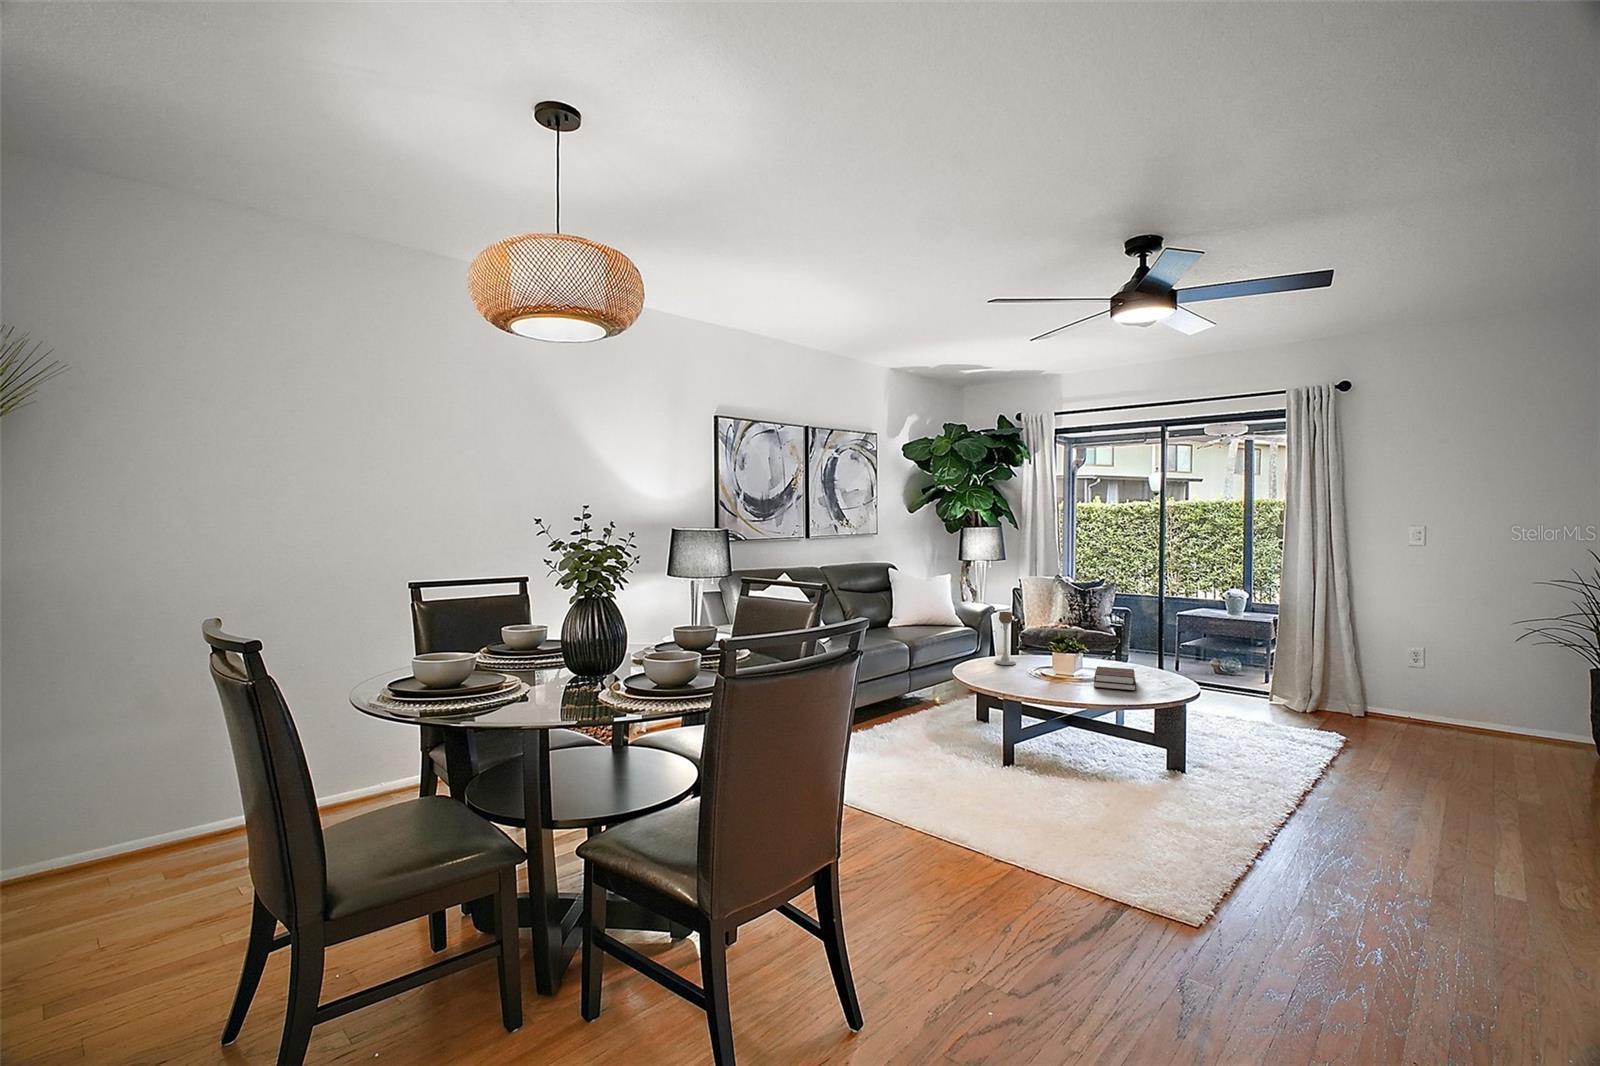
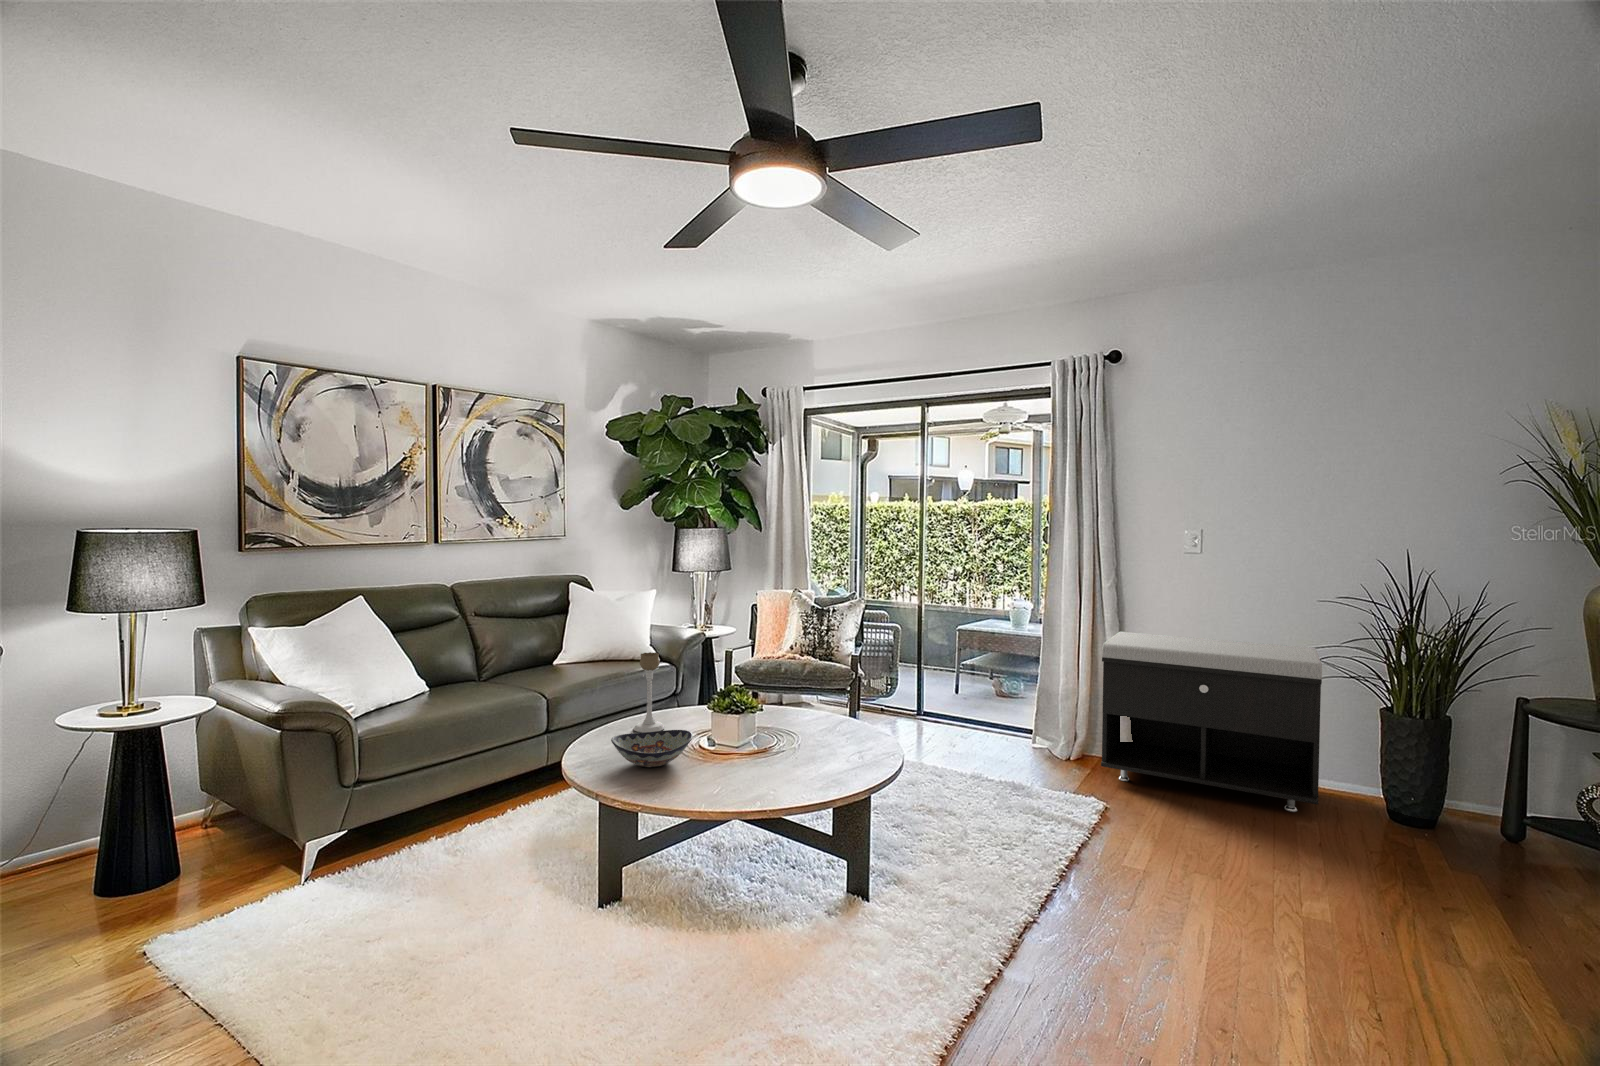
storage bench: none [1337,610,1534,749] -> present [1101,632,1322,812]
decorative bowl: none [1003,660,1056,681] -> present [611,730,693,767]
hardback book: present [1094,667,1136,691] -> none [737,737,811,782]

